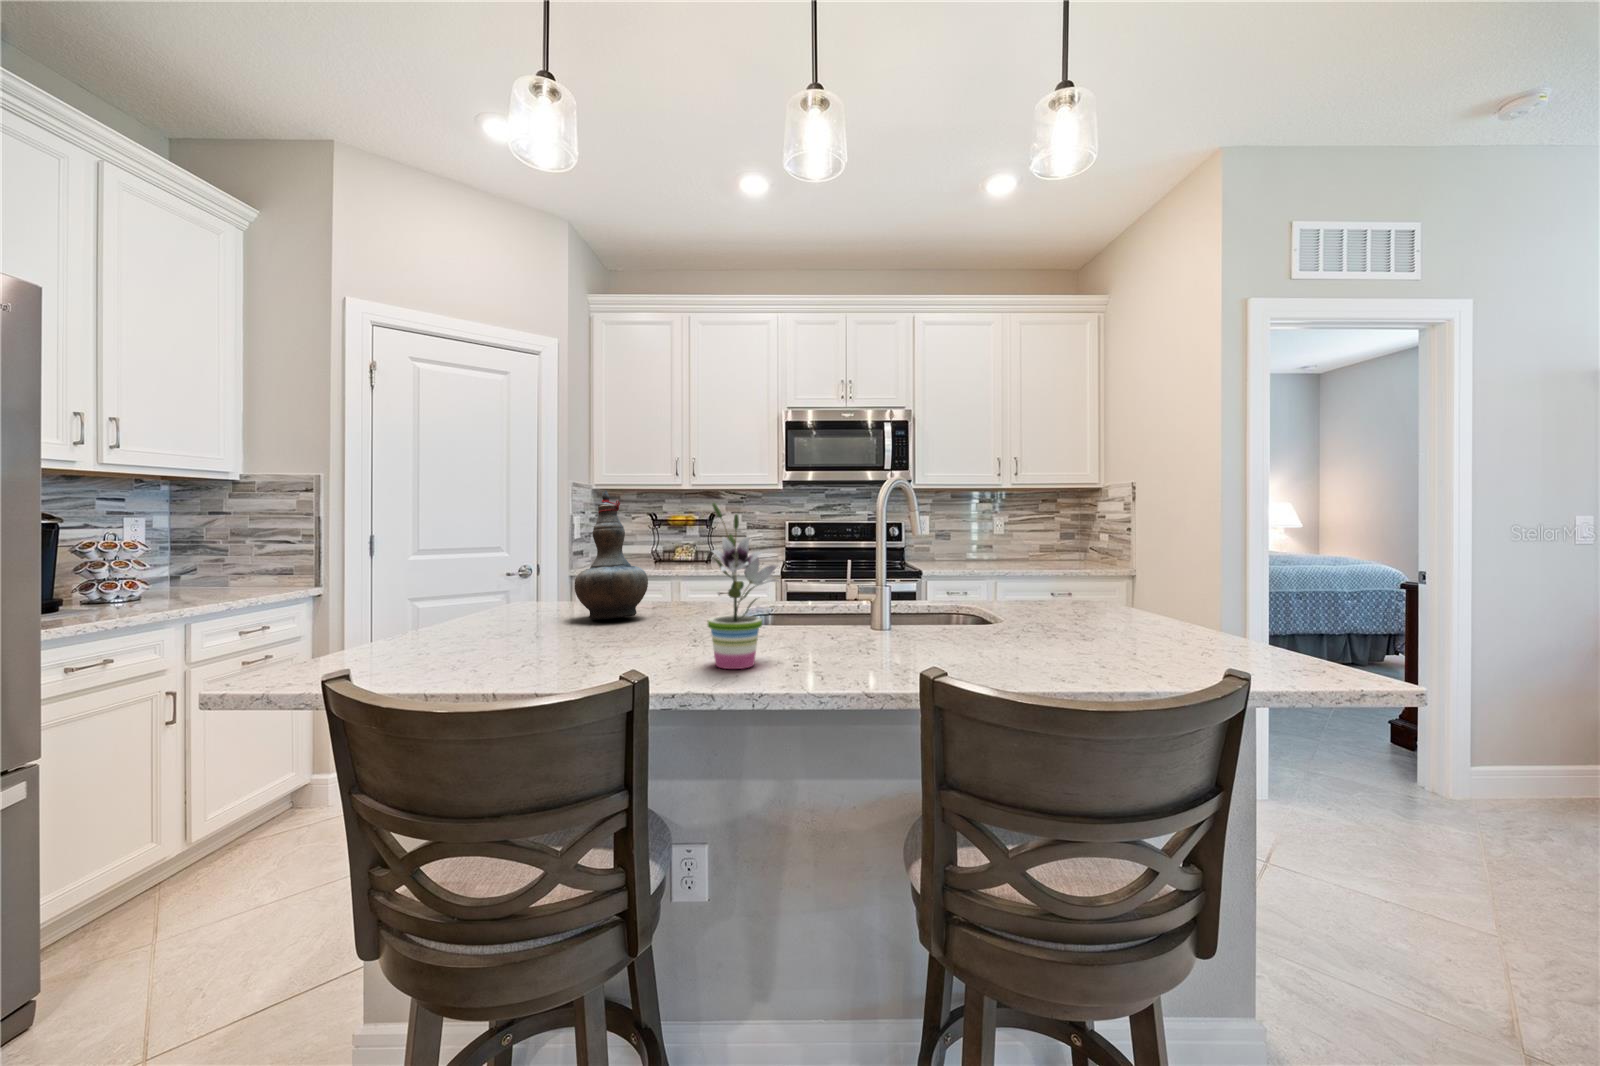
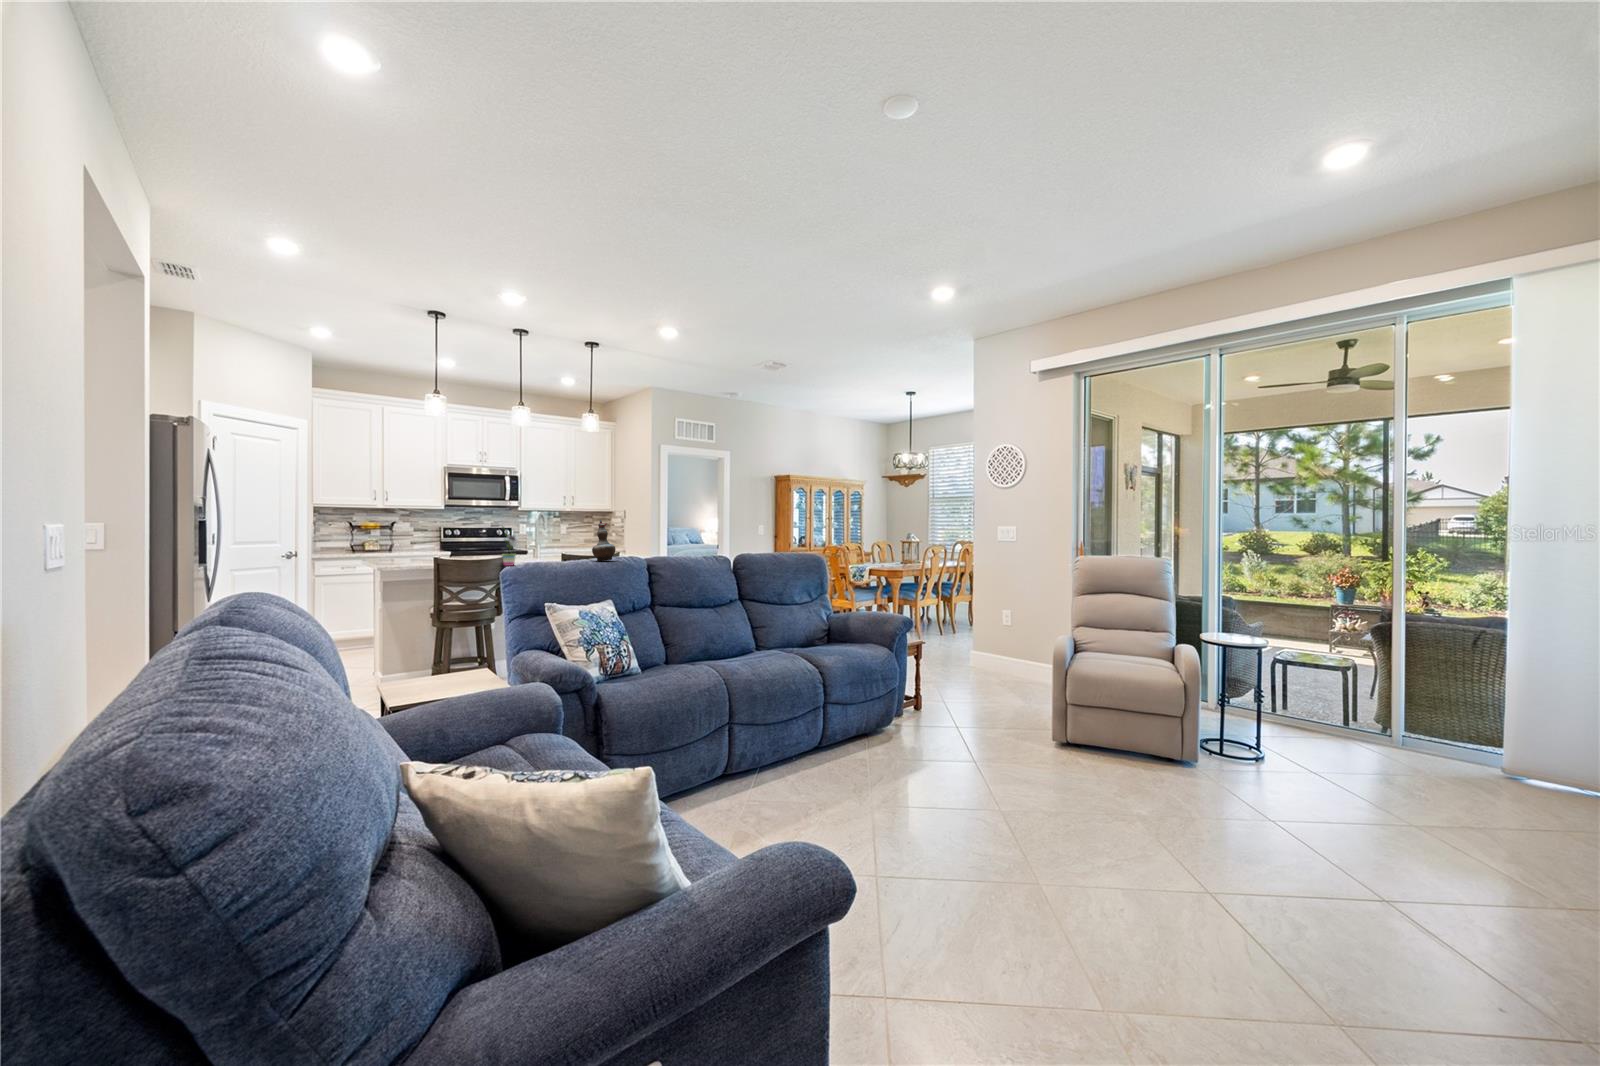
decorative vase: present [575,490,648,620] -> present [592,520,616,561]

